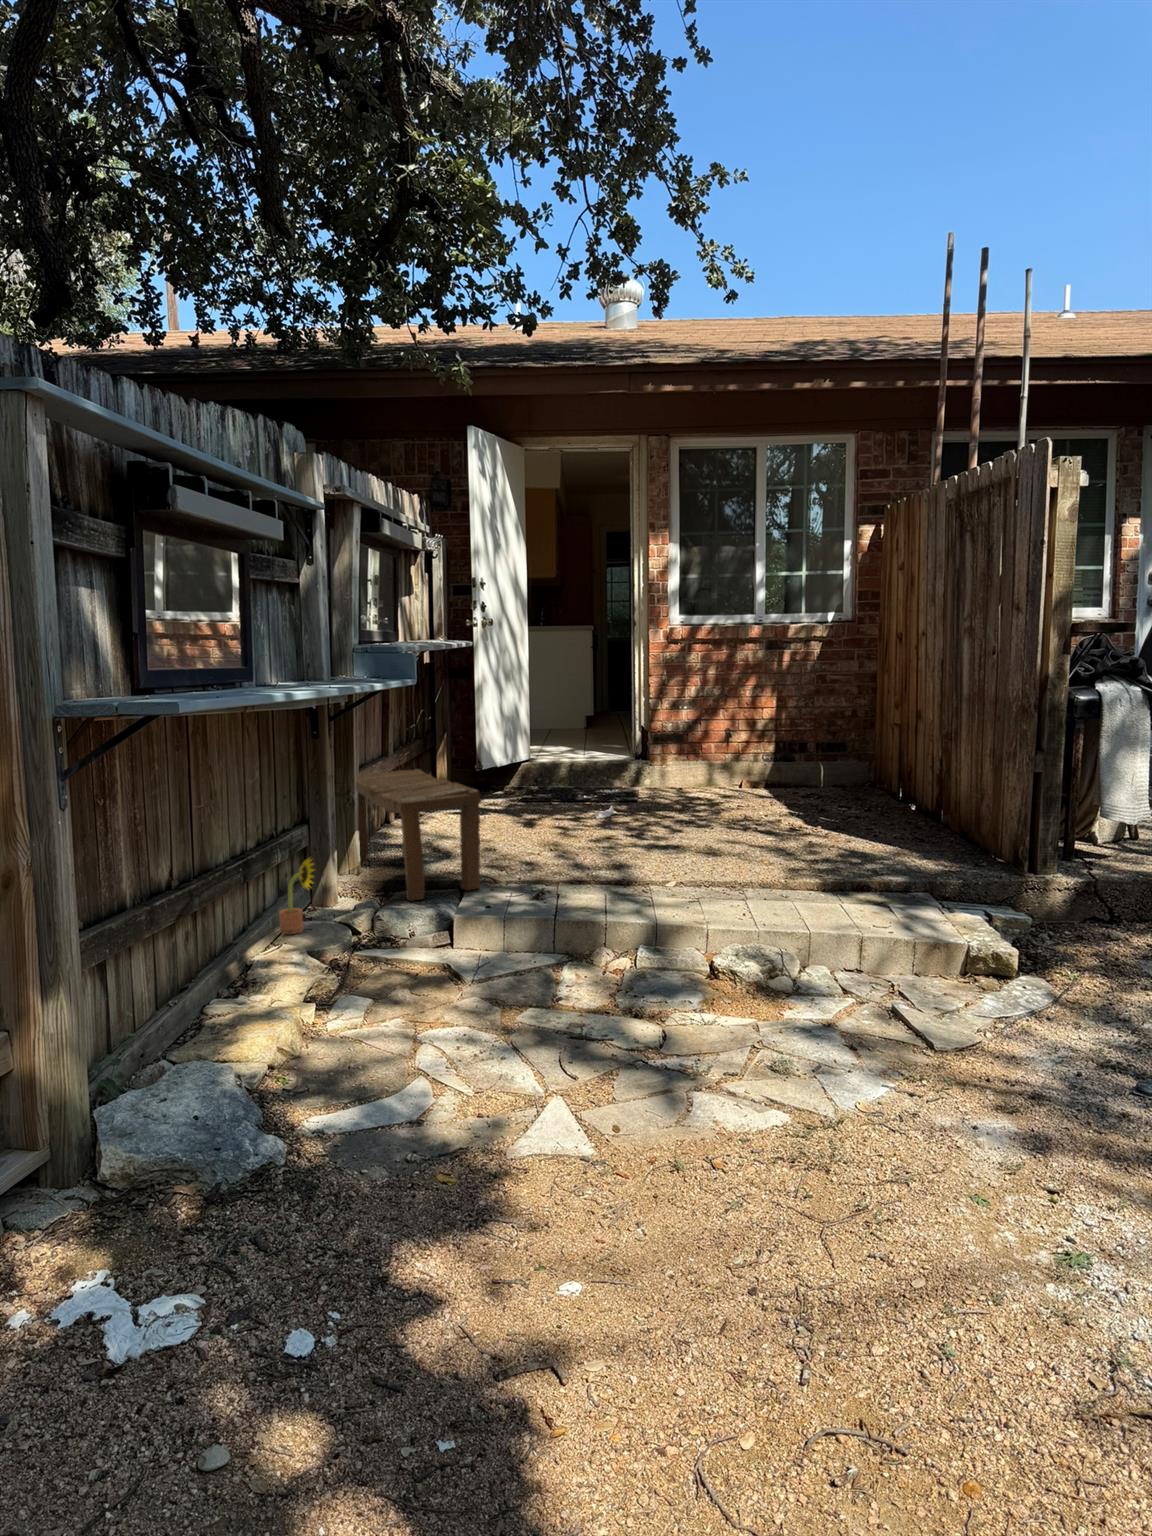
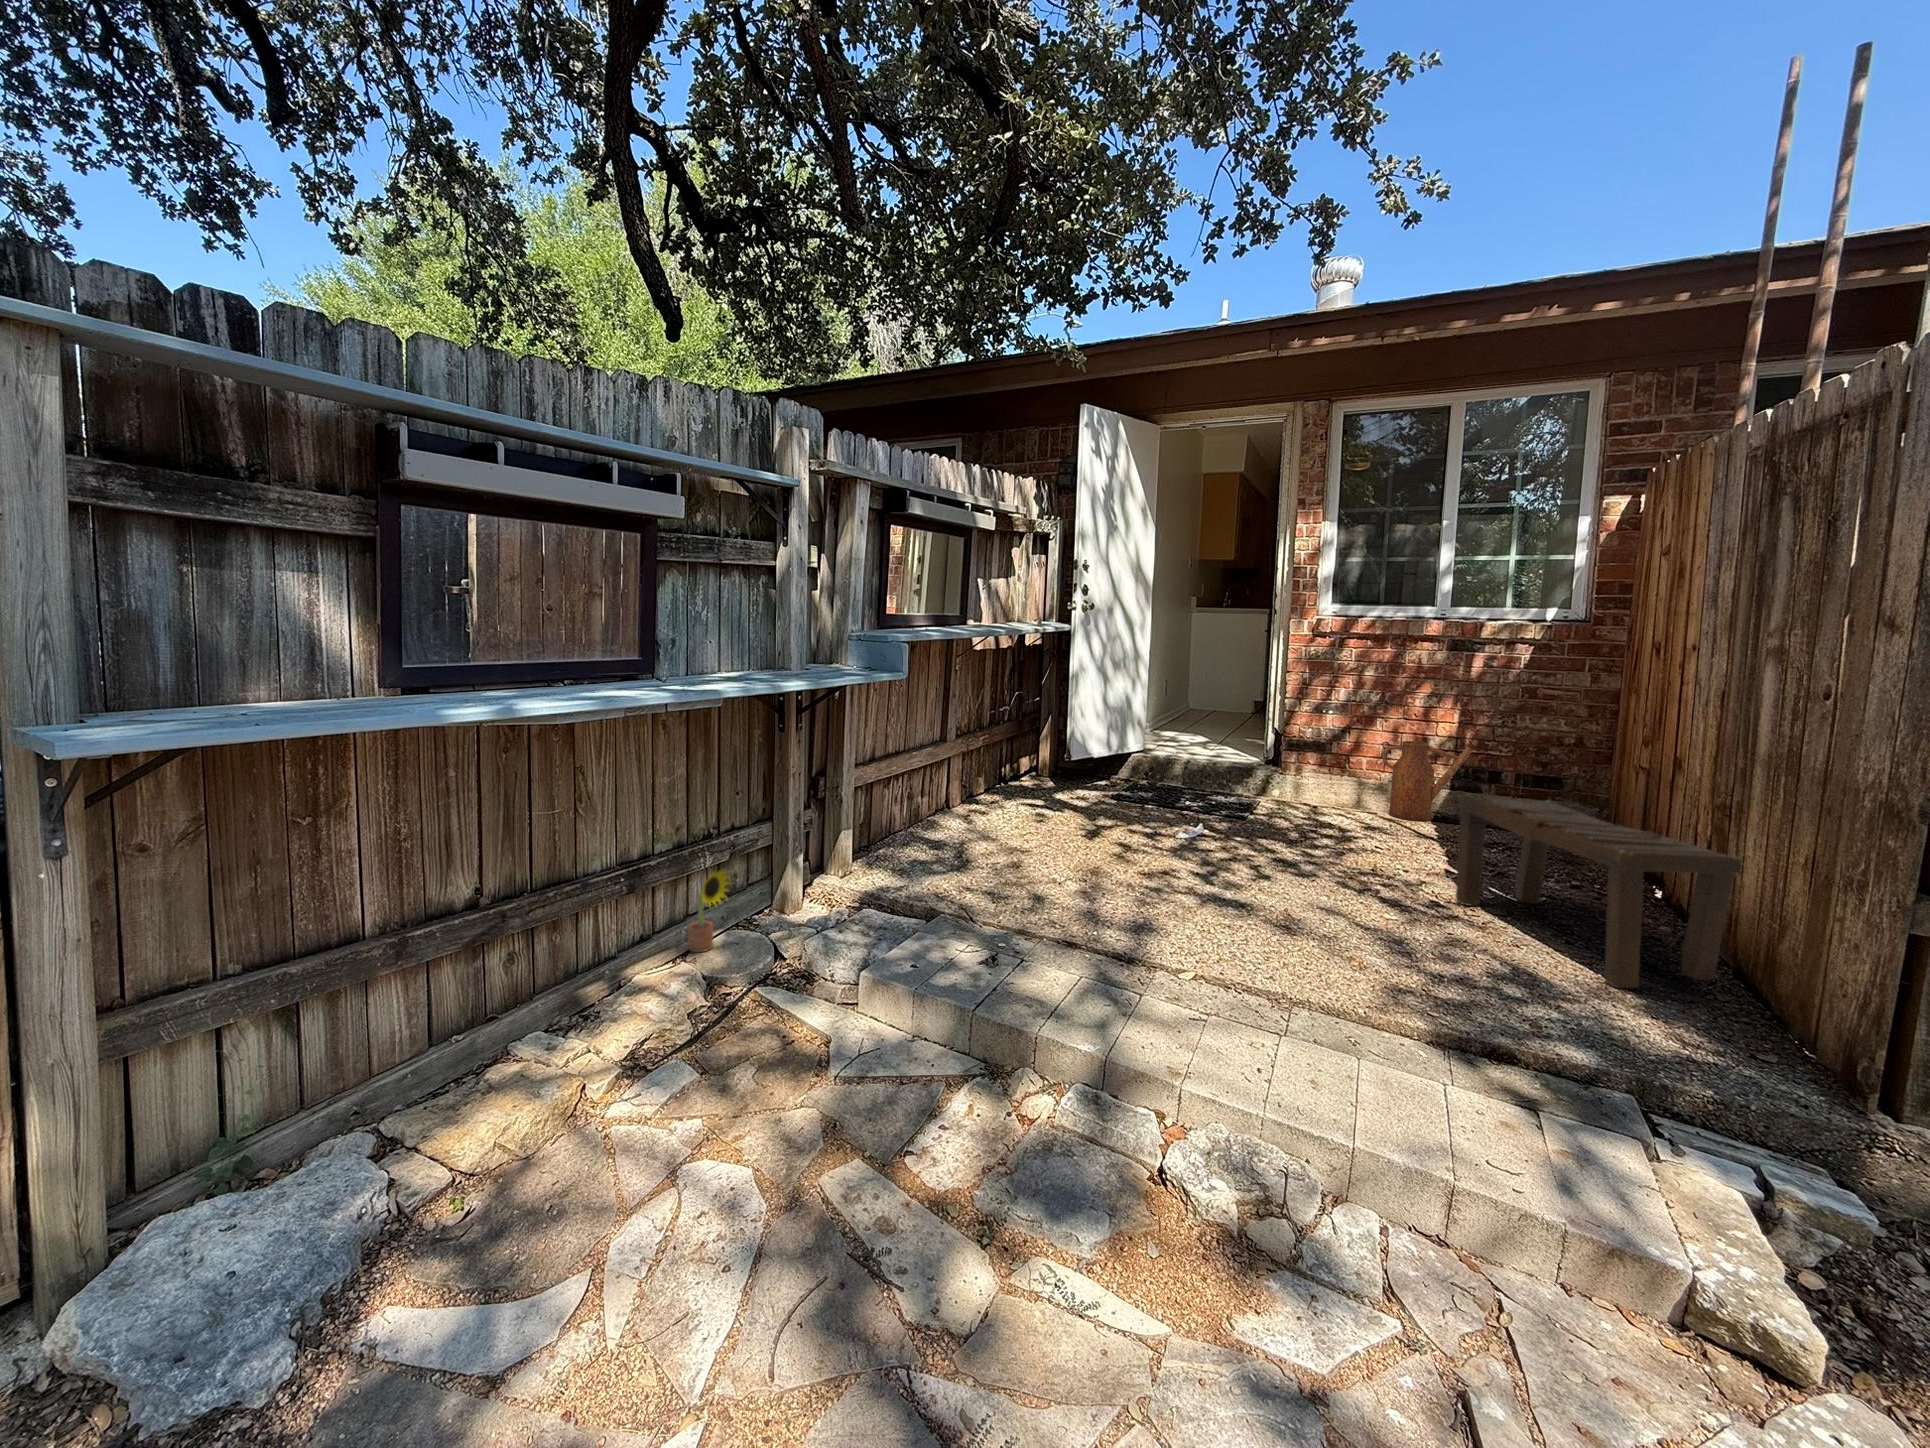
watering can: none [727,724,790,788] -> present [1382,741,1473,821]
bench: present [356,769,481,901] -> present [1456,794,1742,988]

